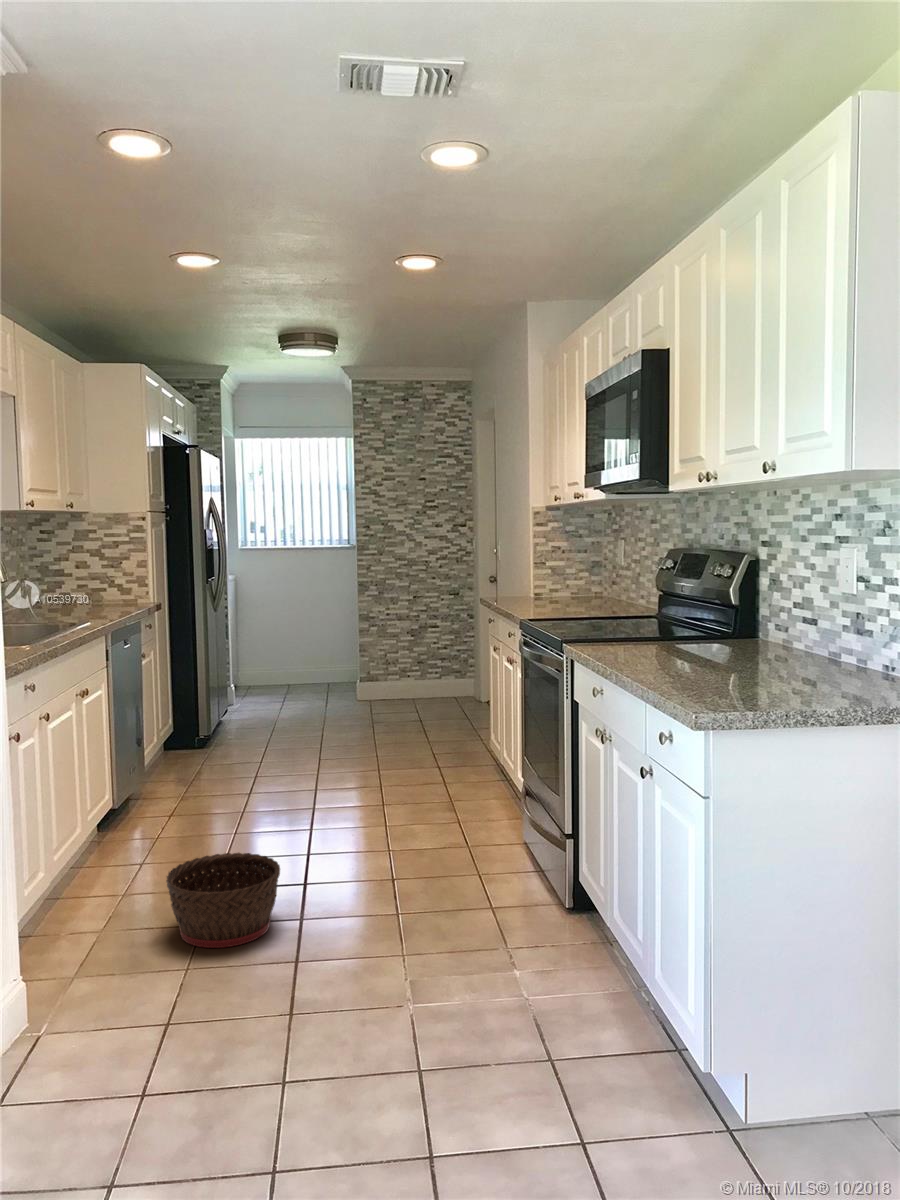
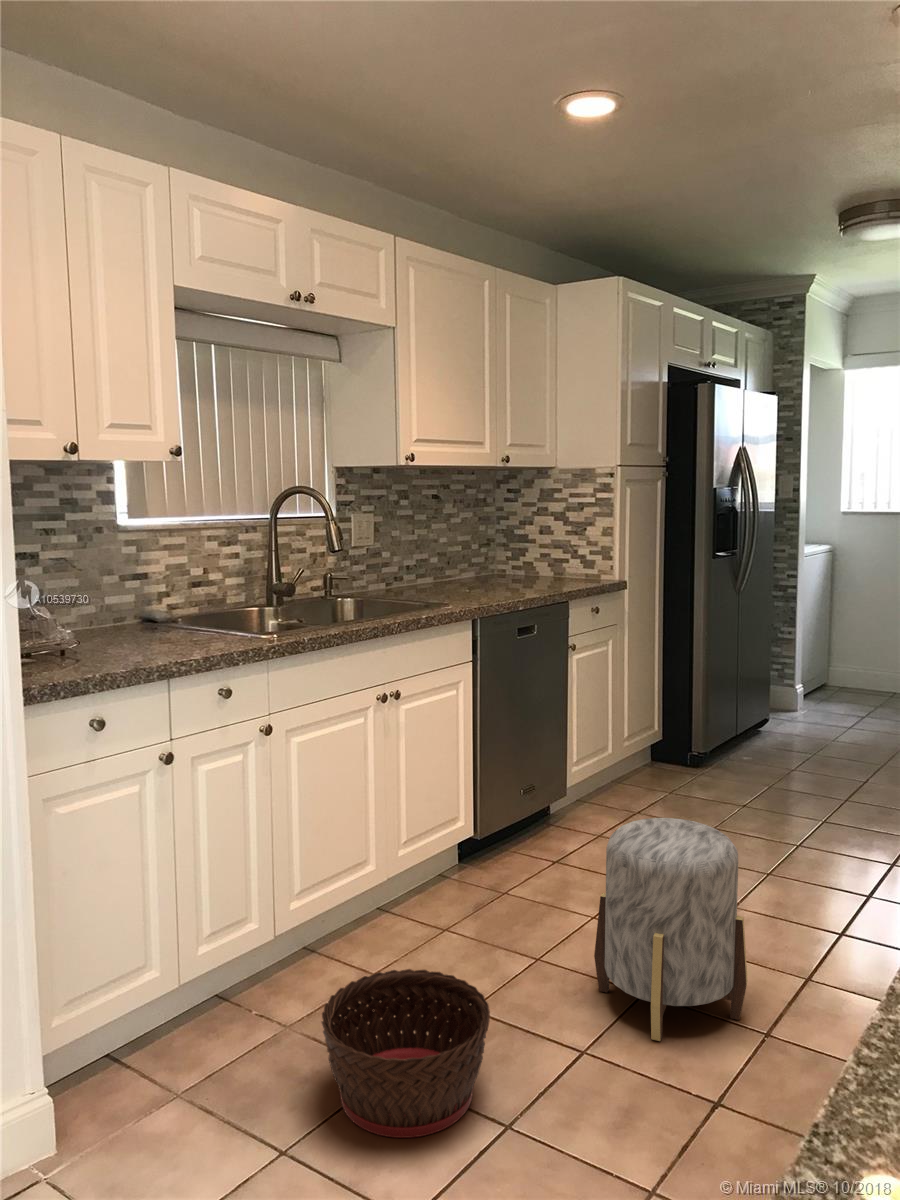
stool: none [275,737,371,869] -> present [594,818,748,1041]

